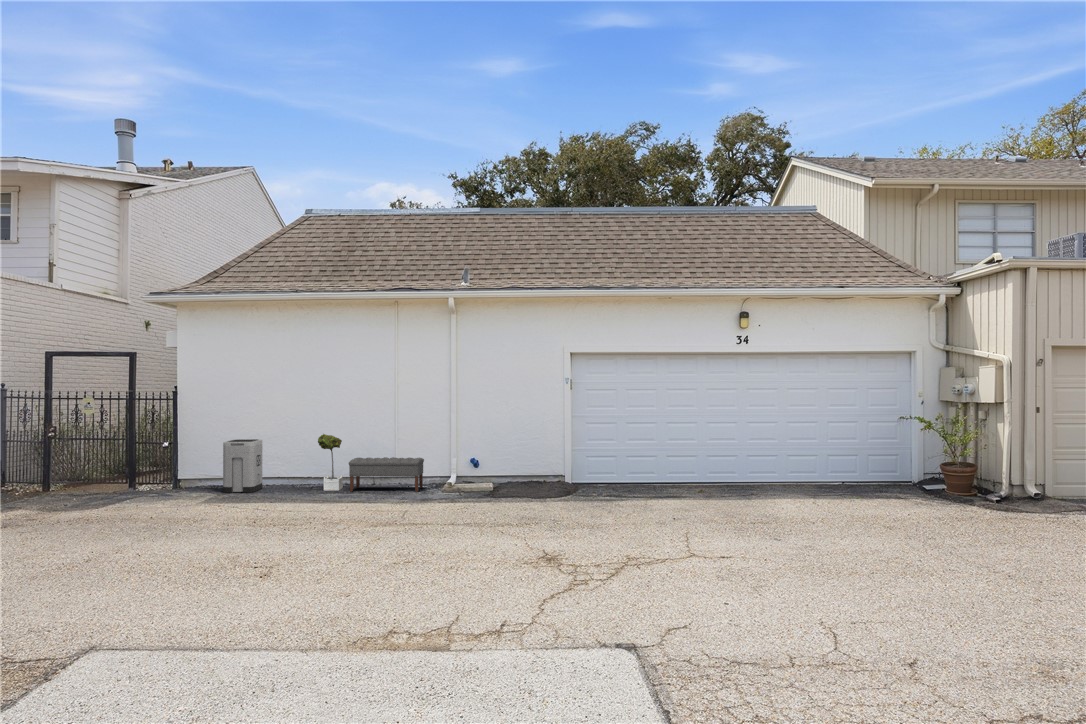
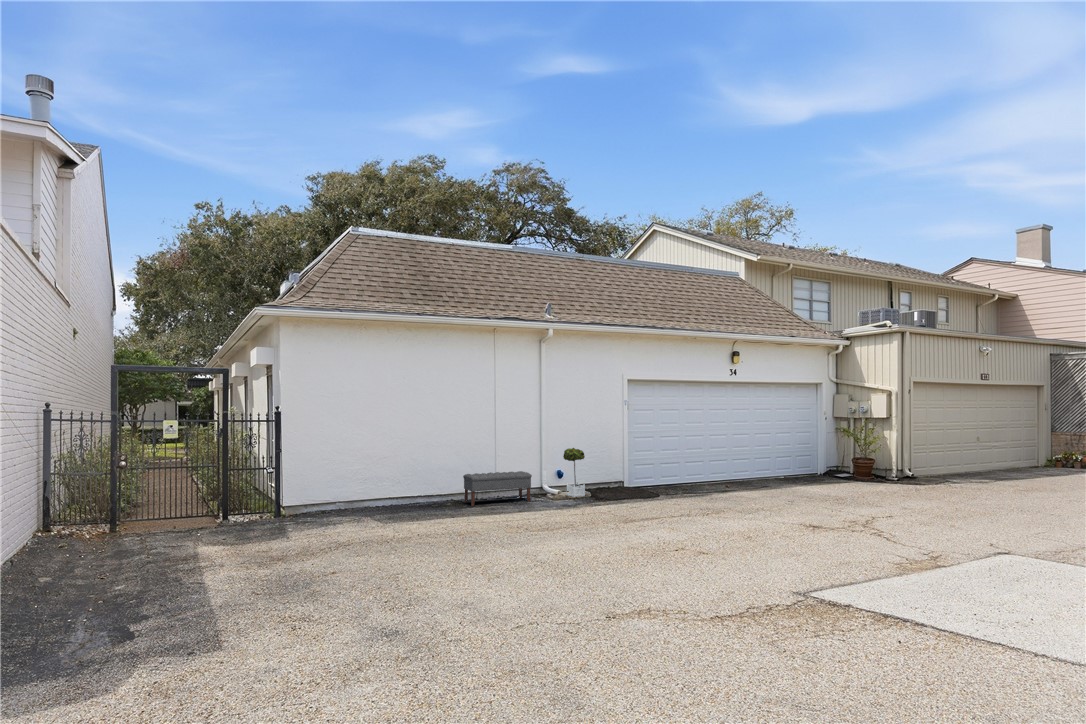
potted tree: present [318,434,343,491] -> present [563,448,585,497]
trash can: present [223,439,262,493] -> none [345,461,383,516]

